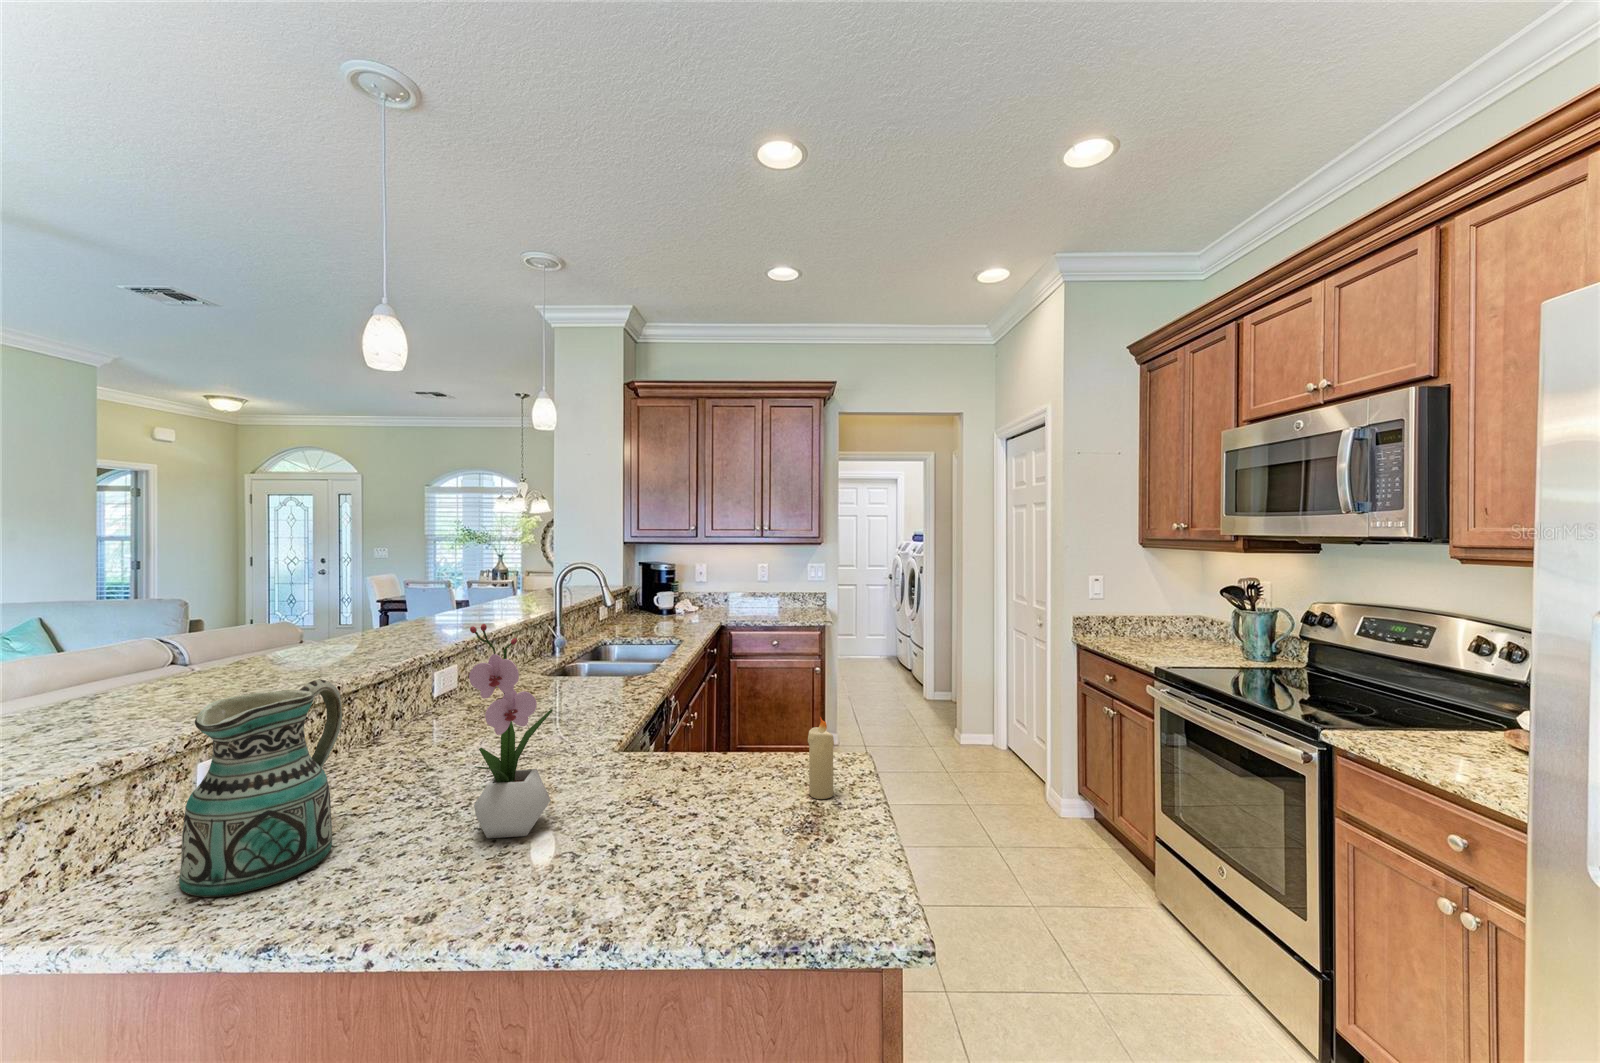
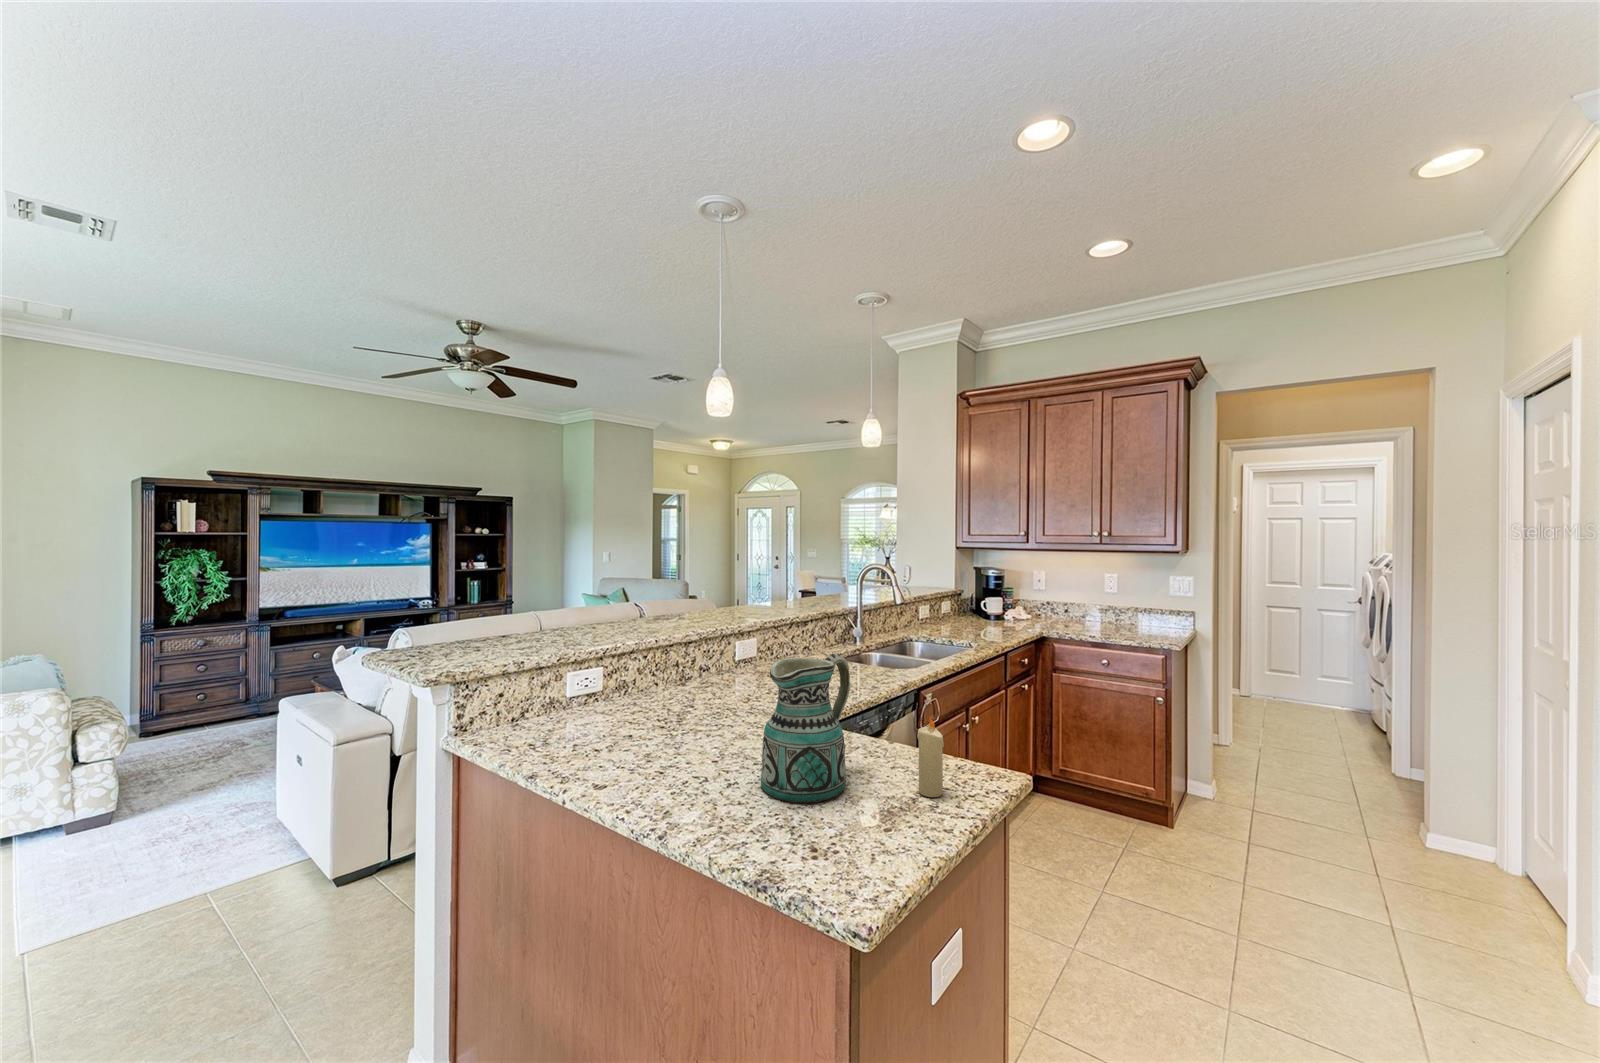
flower arrangement: present [469,624,553,838] -> none [655,601,724,758]
ceramic pitcher: present [179,680,342,897] -> present [761,653,850,802]

